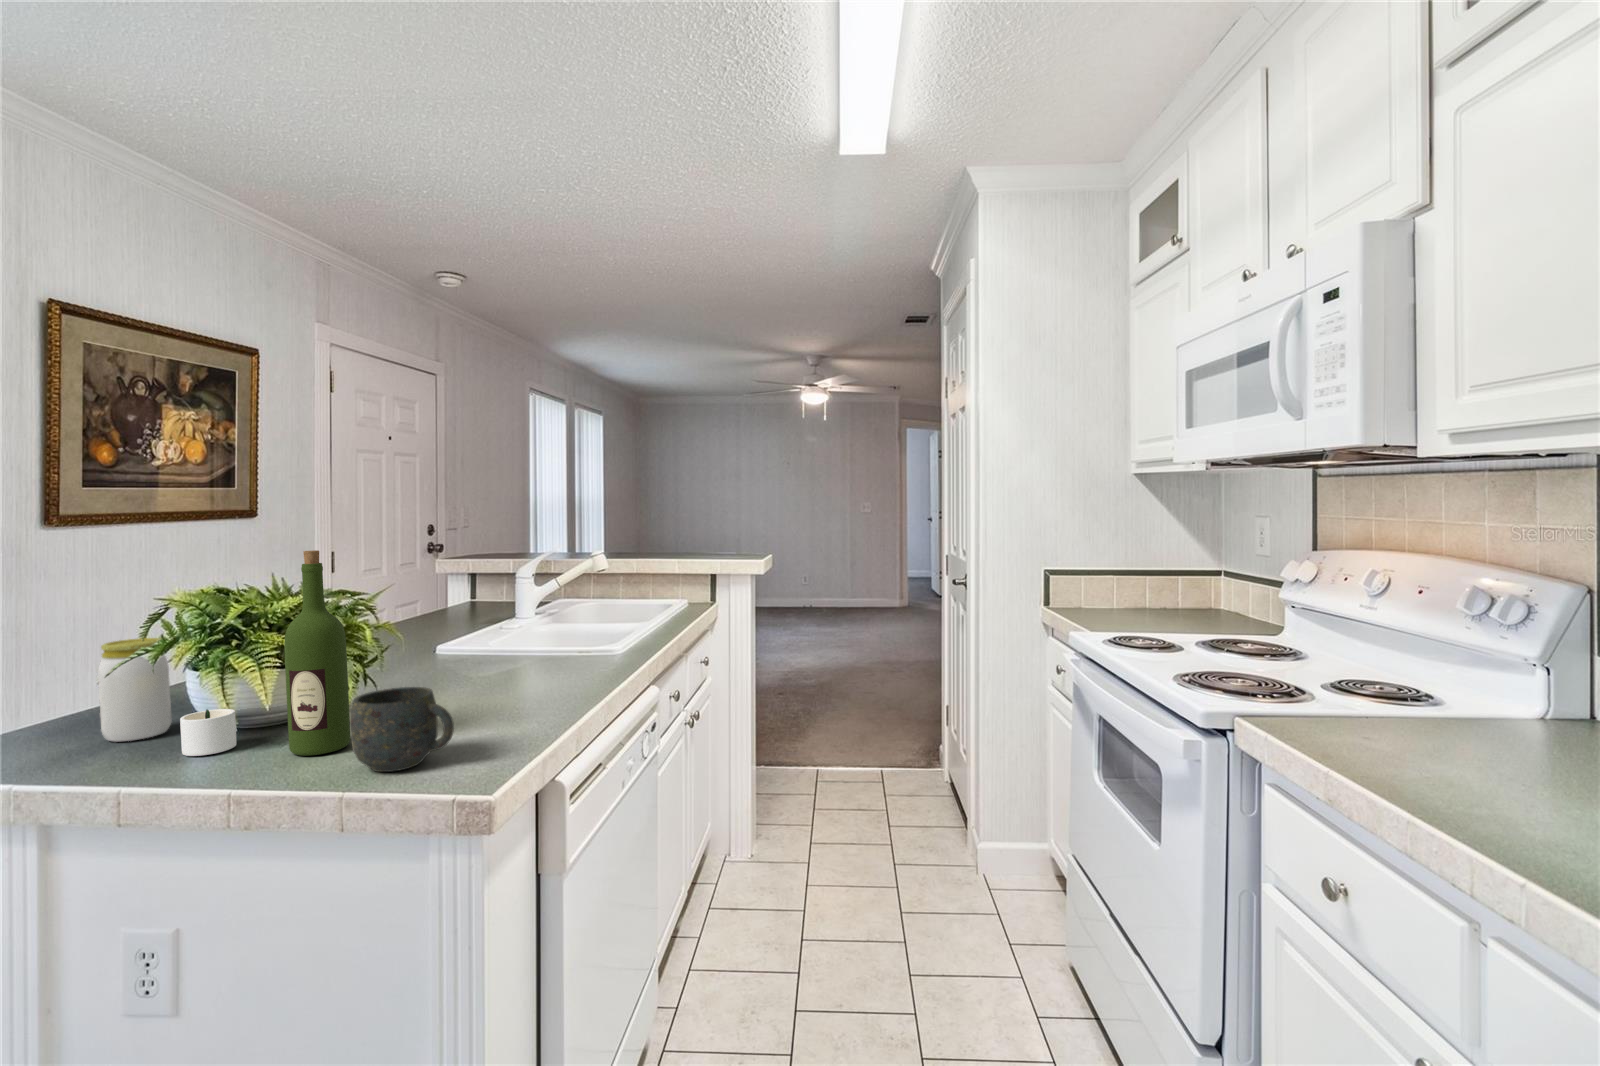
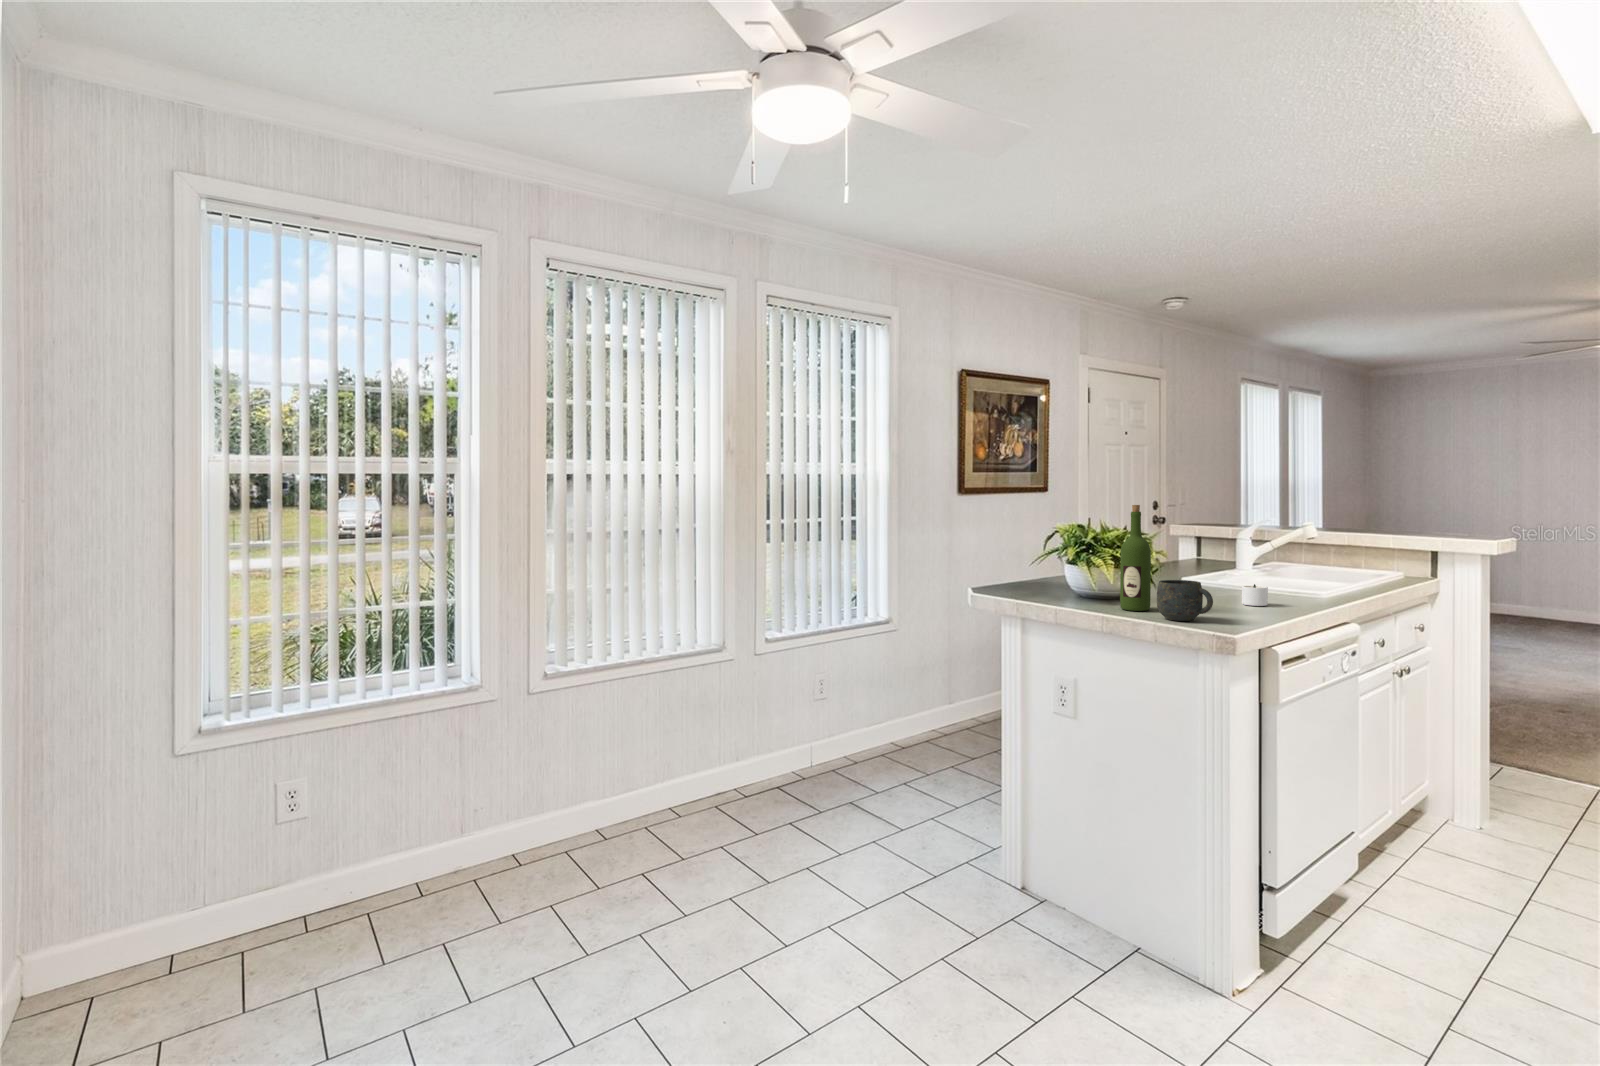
jar: present [98,638,172,742] -> none [1029,548,1057,596]
candle: present [180,709,237,756] -> present [1242,584,1268,606]

